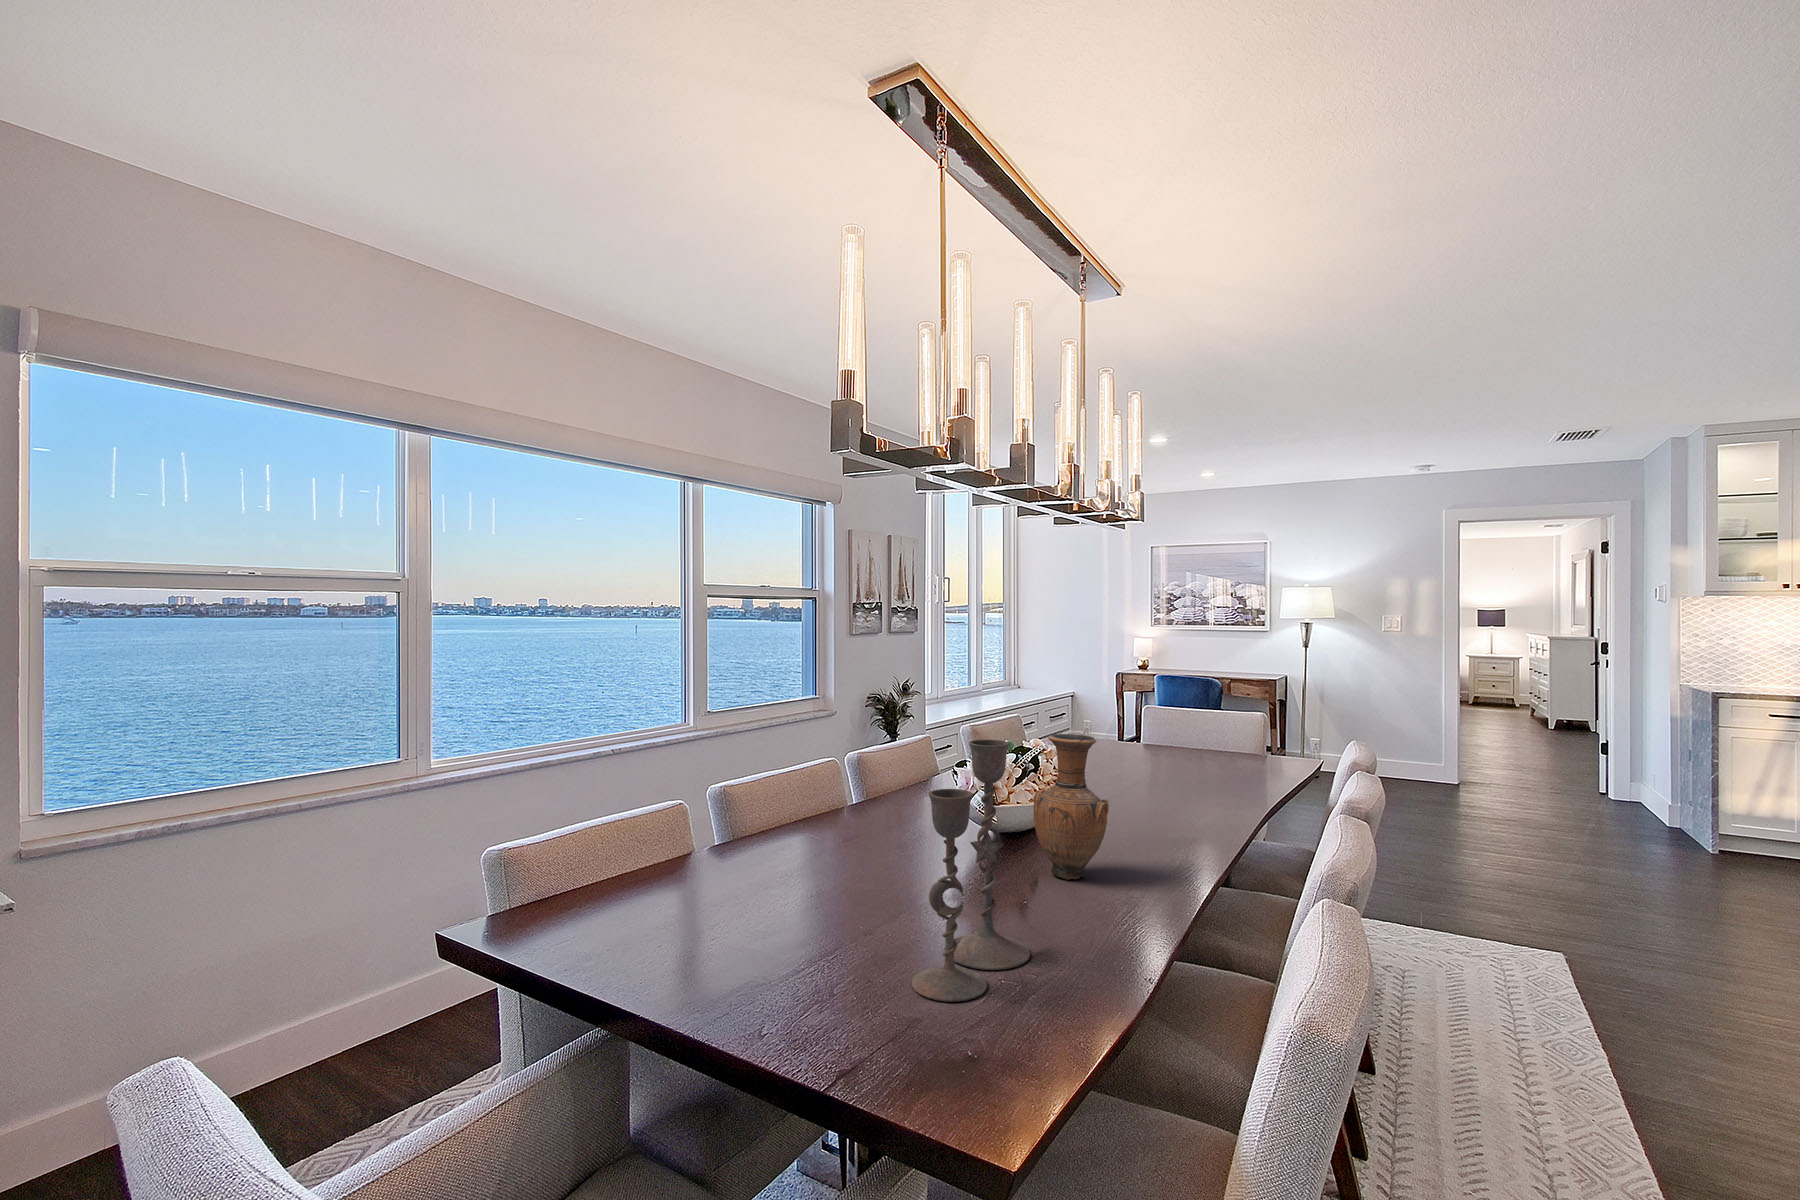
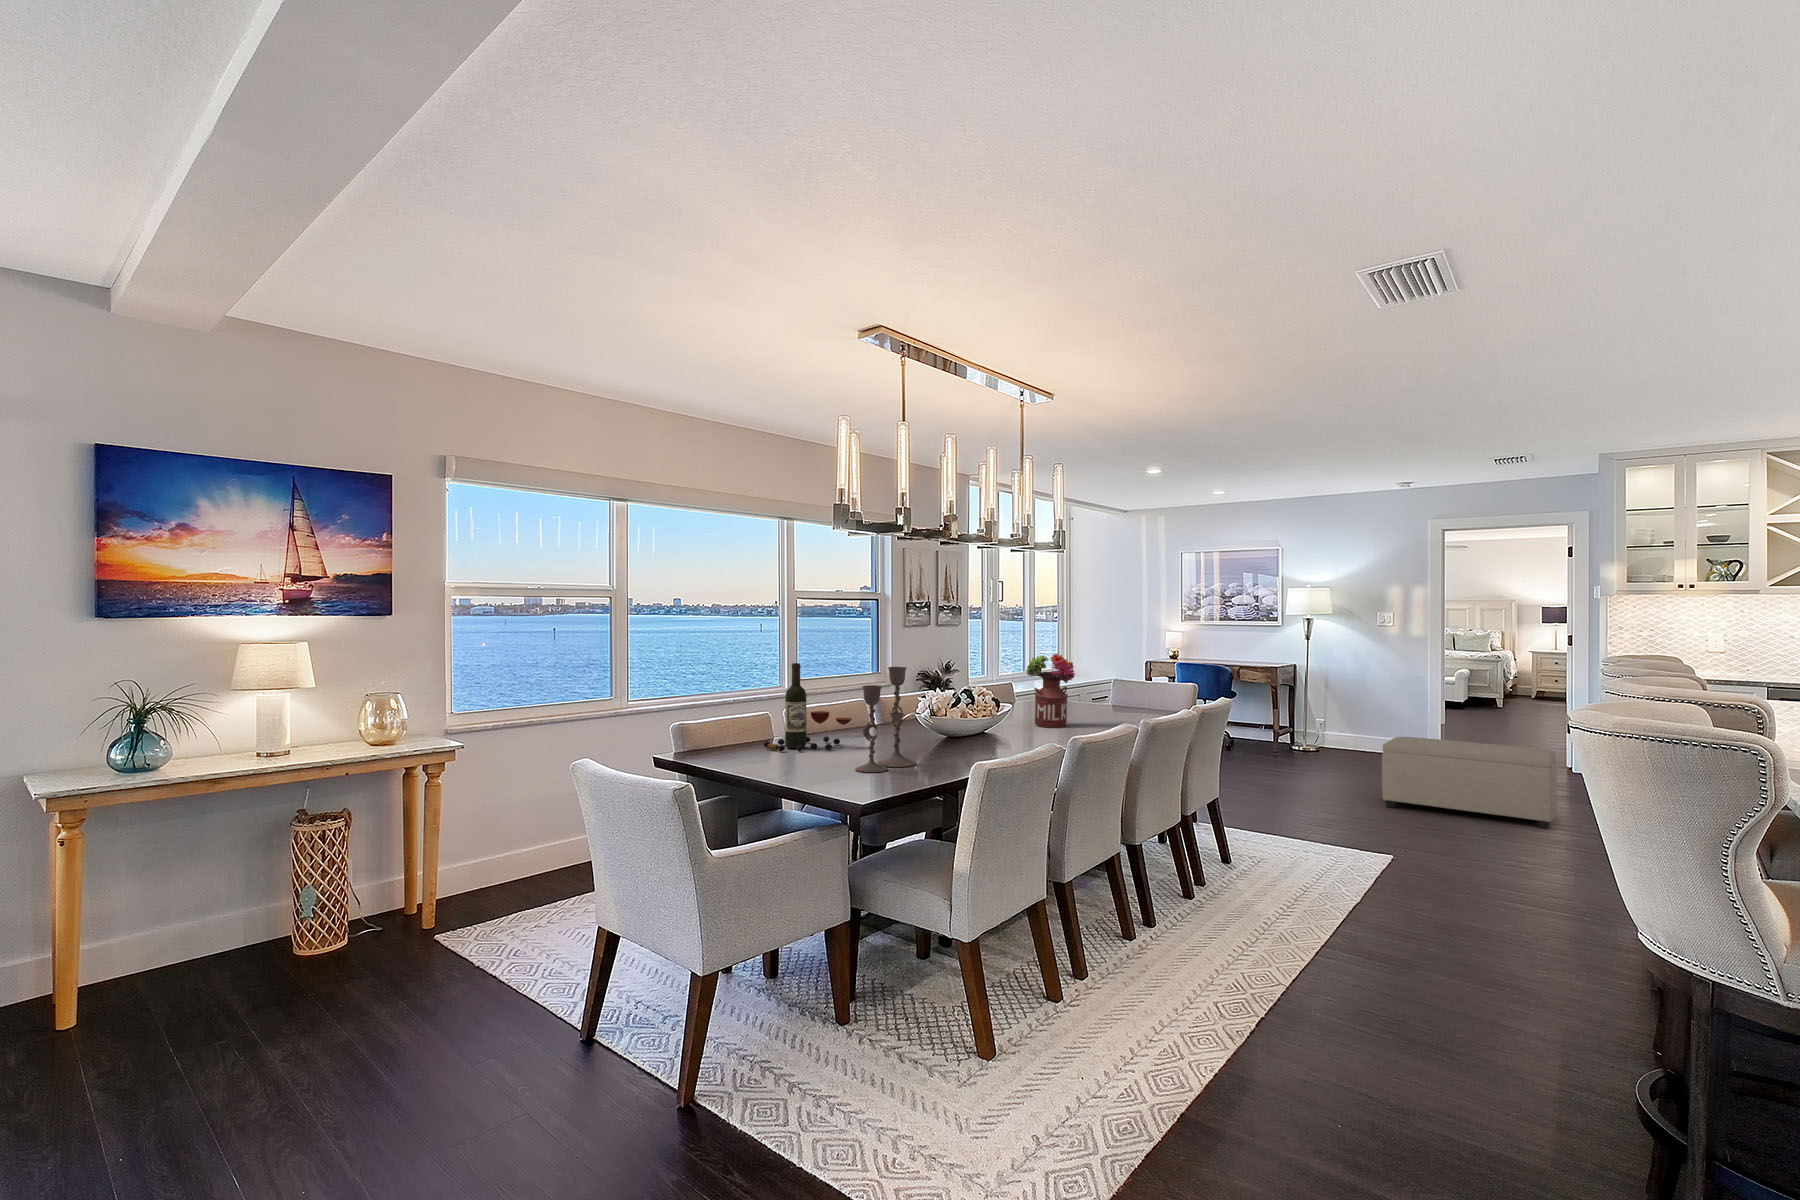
flower arrangement: none [1105,685,1190,807] -> present [1026,653,1075,728]
wine bottle: none [678,721,859,908] -> present [763,663,851,751]
vase: present [1033,734,1109,880] -> none [946,673,986,748]
ottoman: none [1470,774,1708,898] -> present [1382,737,1557,829]

